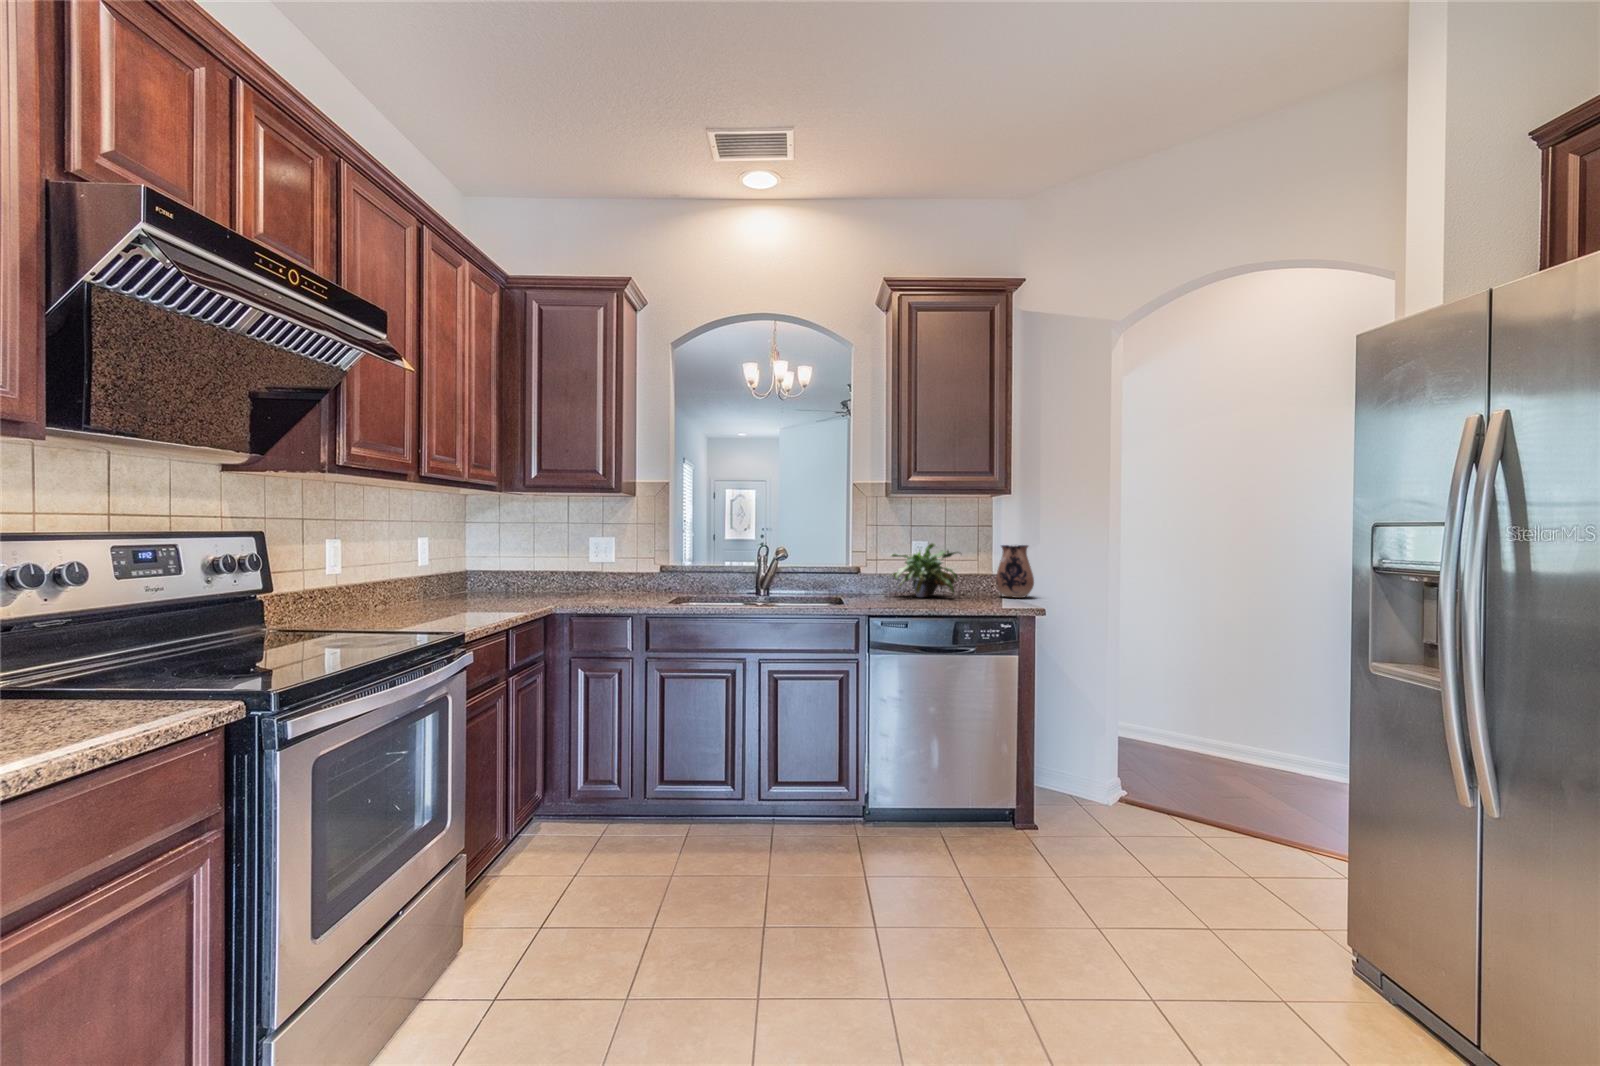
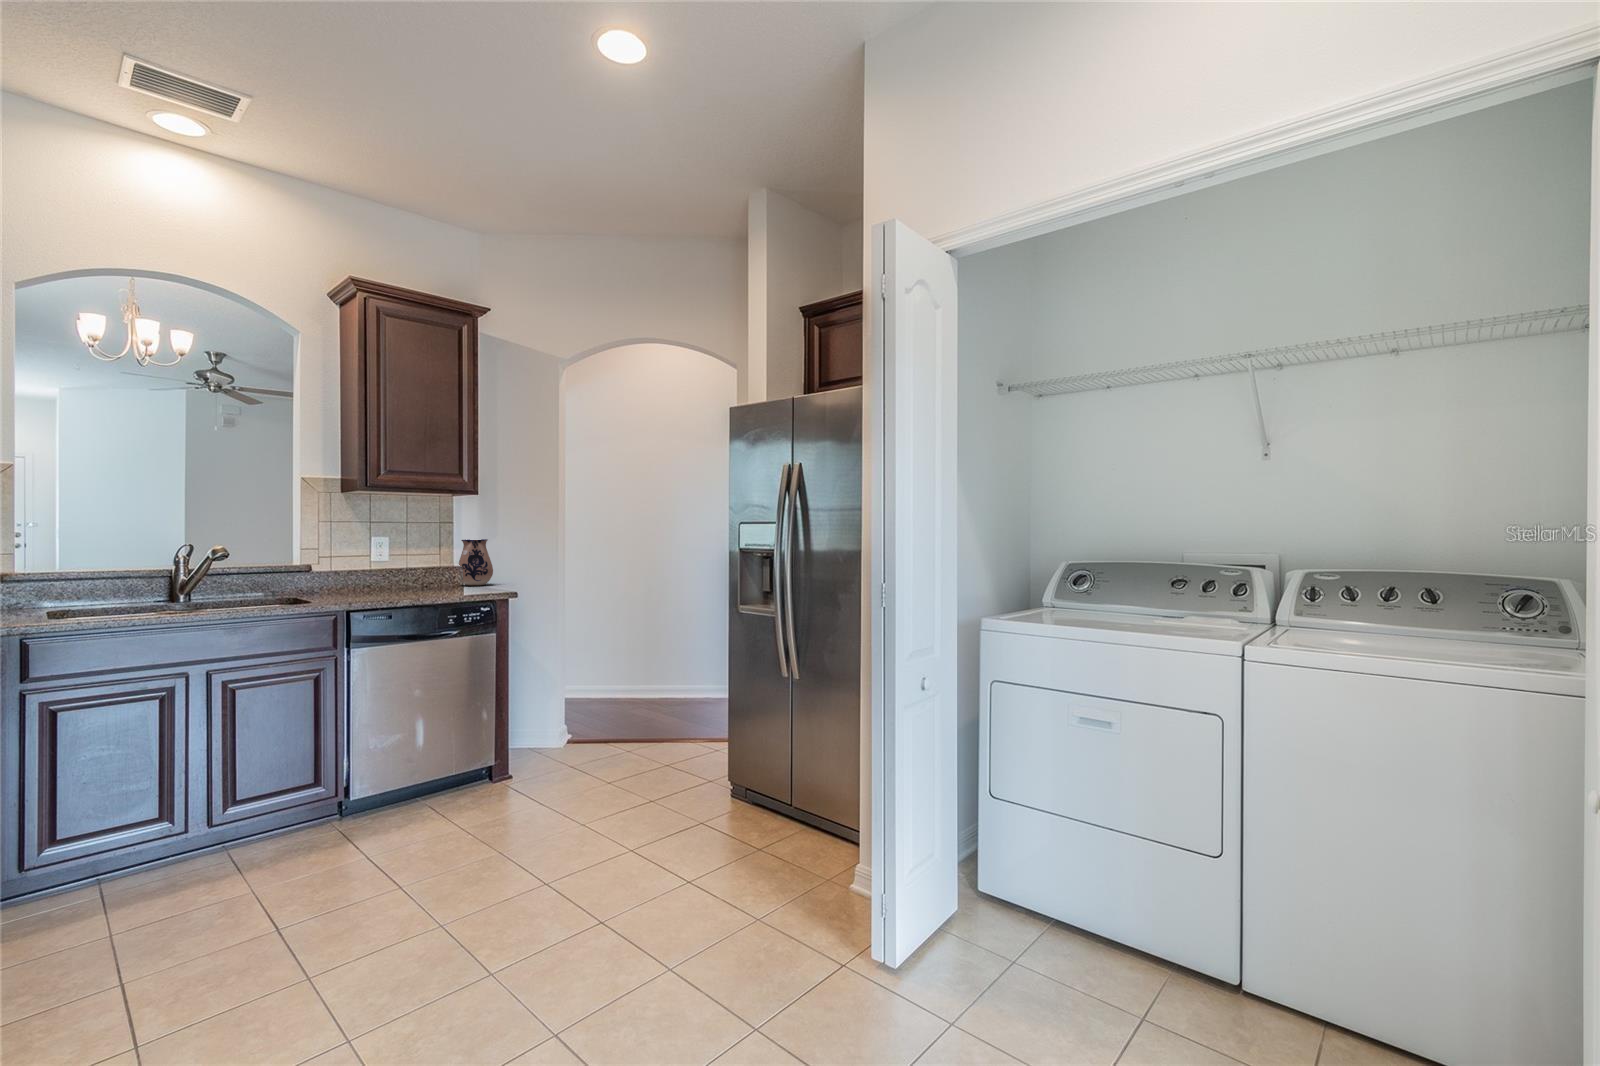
potted plant: present [891,543,958,597] -> none [349,539,427,591]

